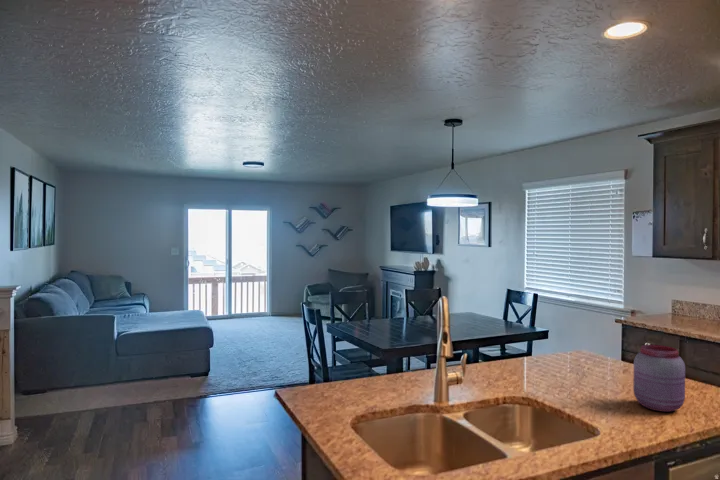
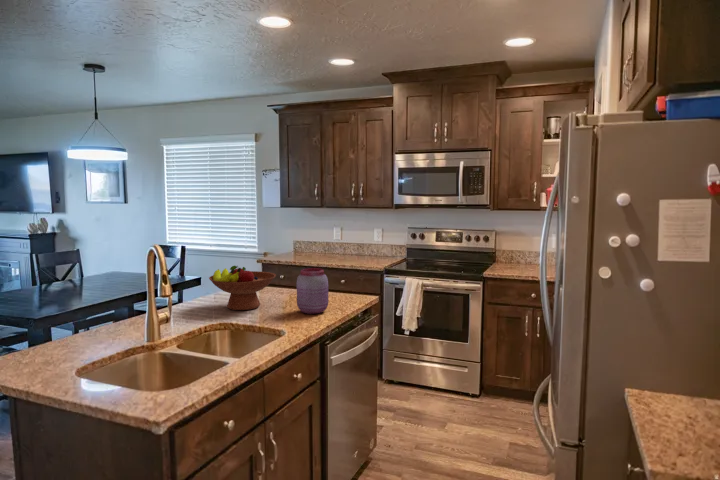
fruit bowl: none [523,327,610,385] -> present [209,266,276,310]

